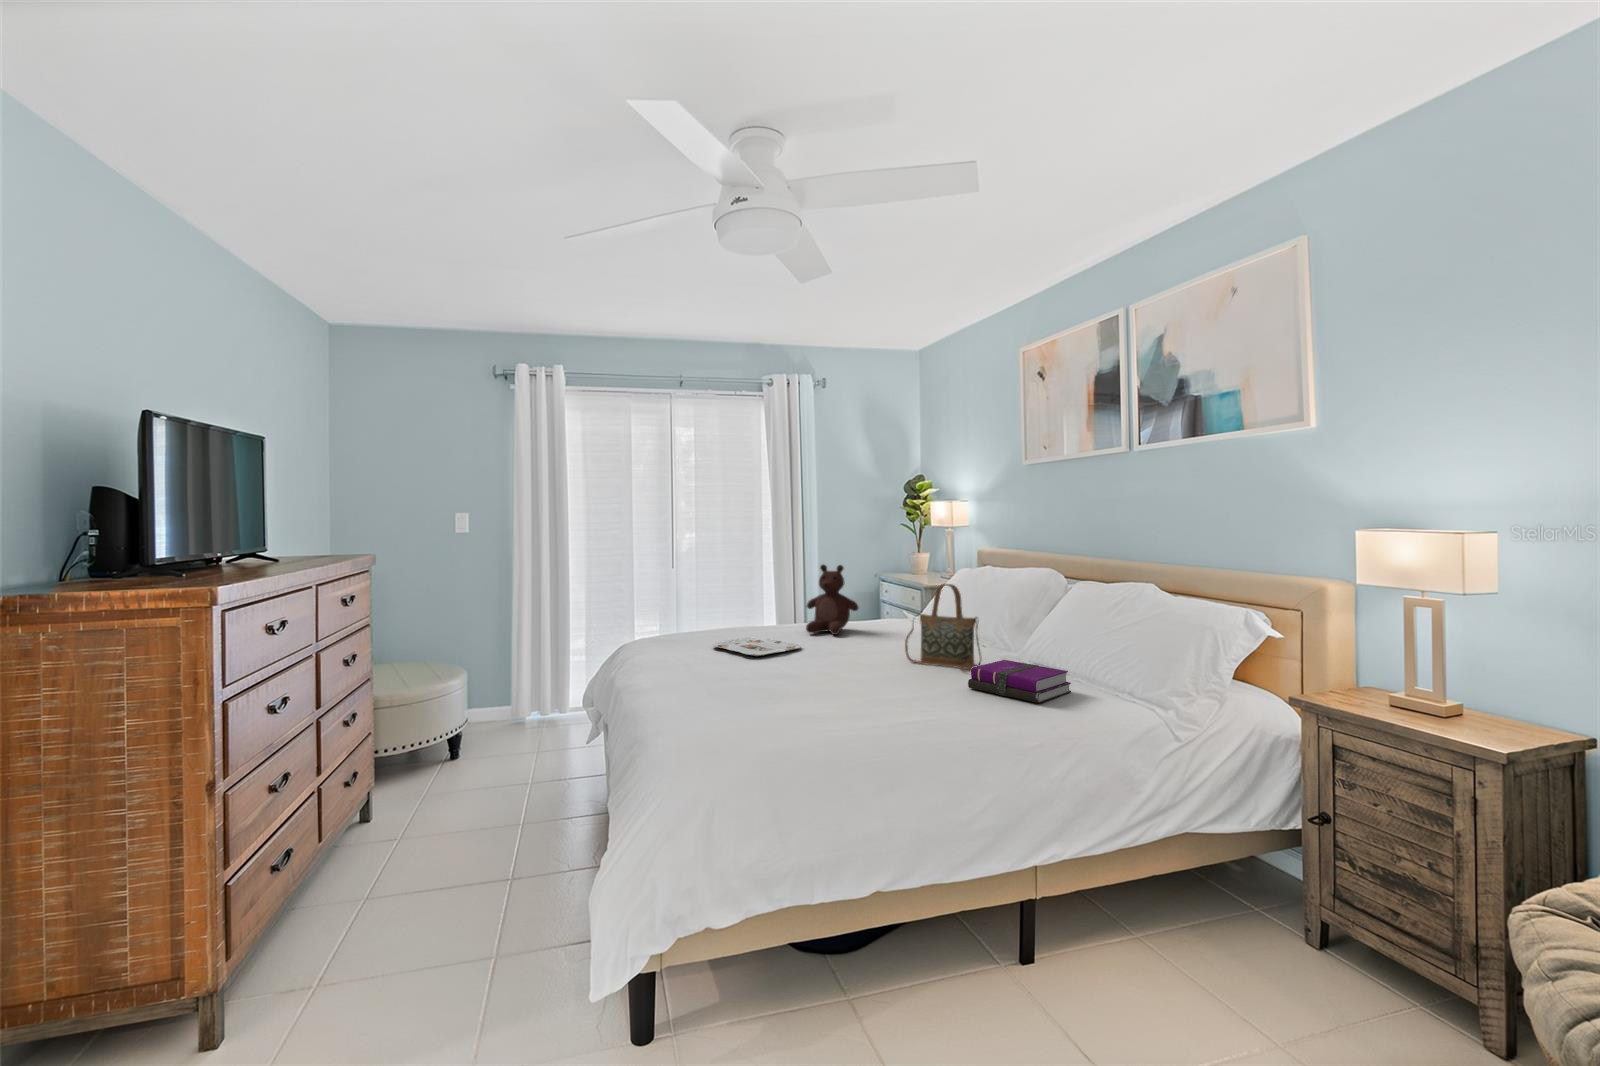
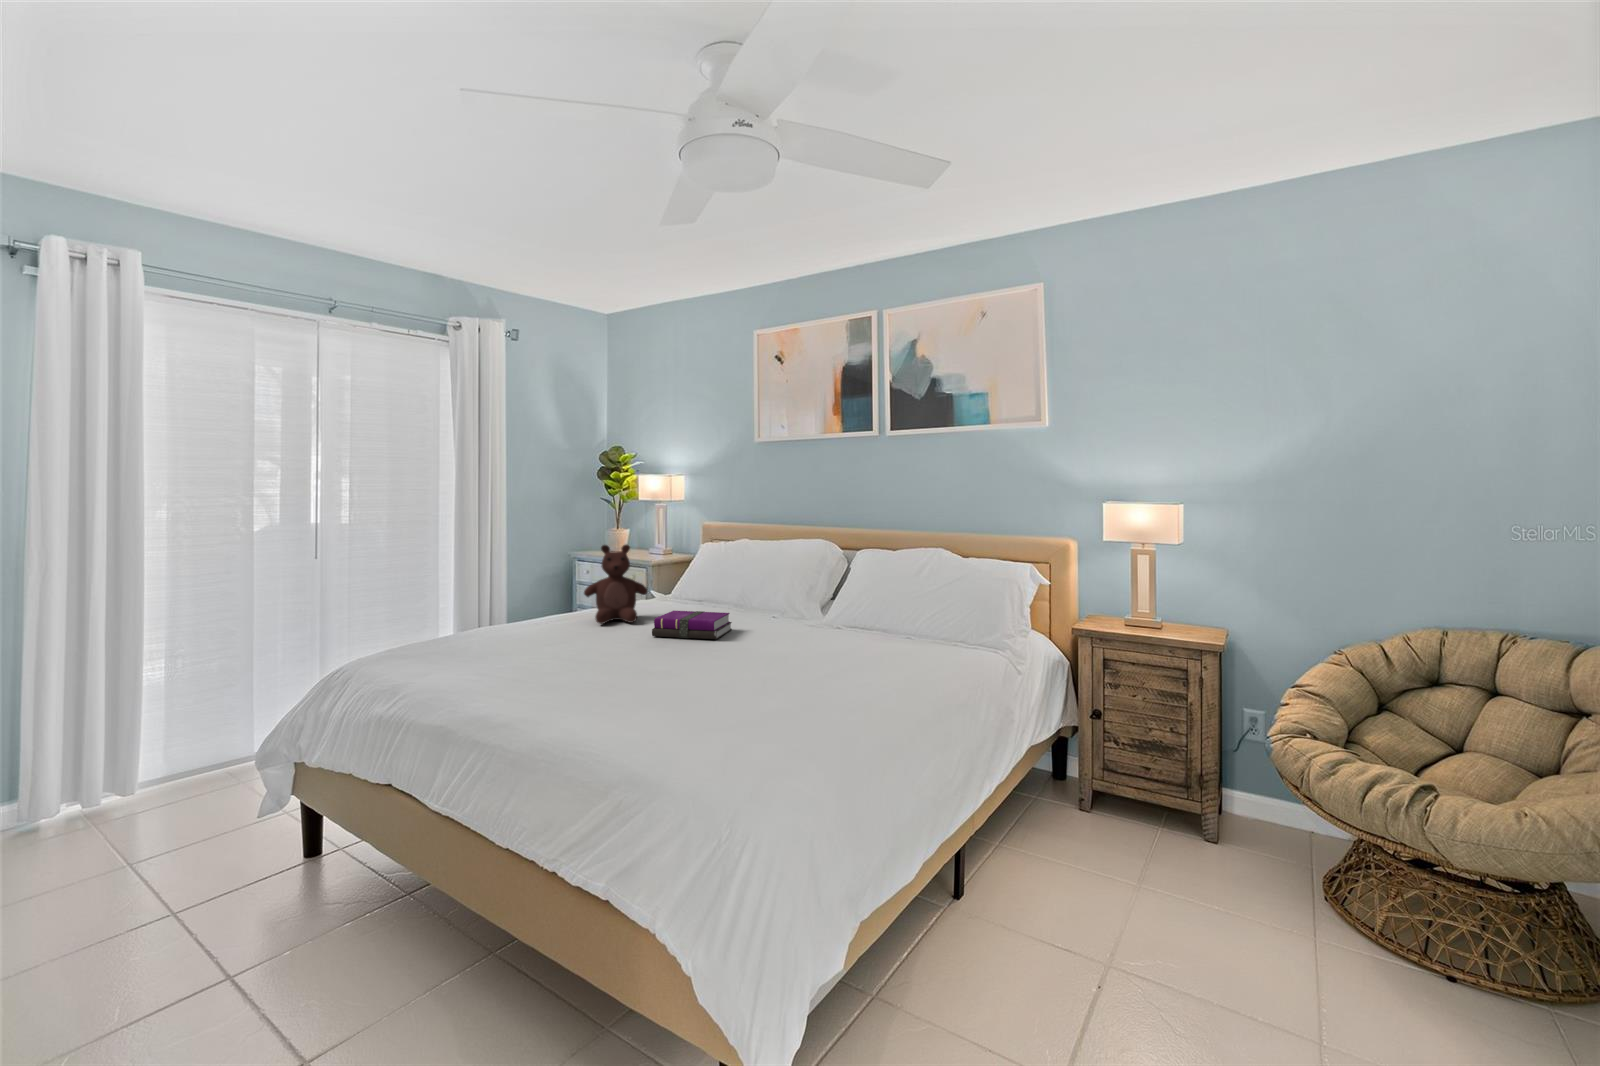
handbag: present [905,584,982,672] -> none [749,558,835,641]
serving tray: present [712,637,801,656] -> none [507,634,622,654]
notebook: present [968,660,1071,703] -> present [652,611,732,639]

